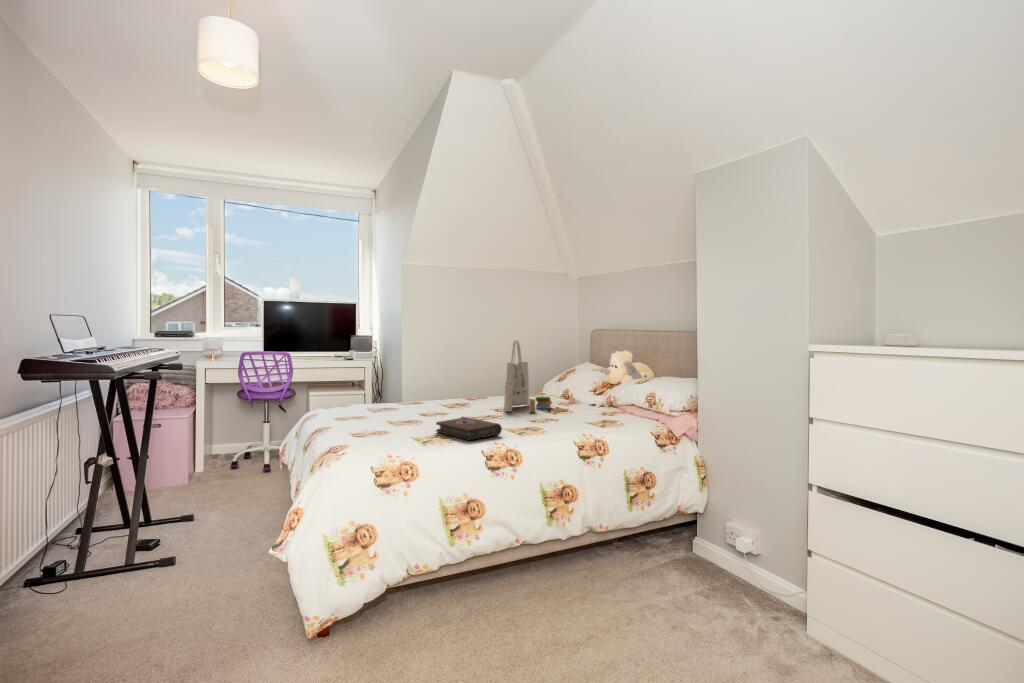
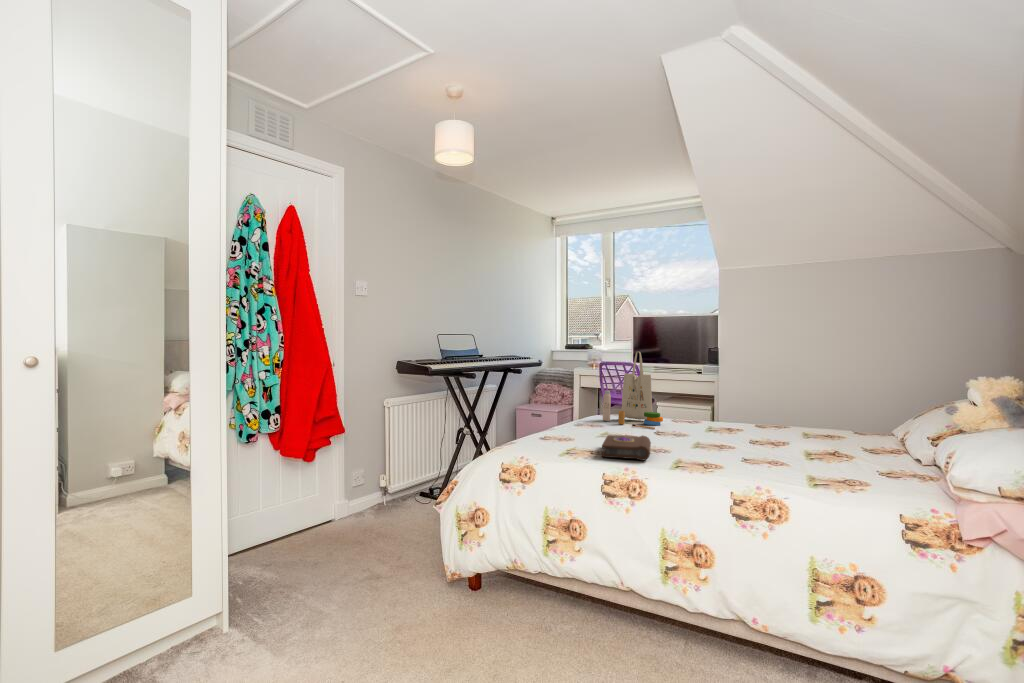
tote bag: present [504,340,568,412] -> present [603,351,663,429]

